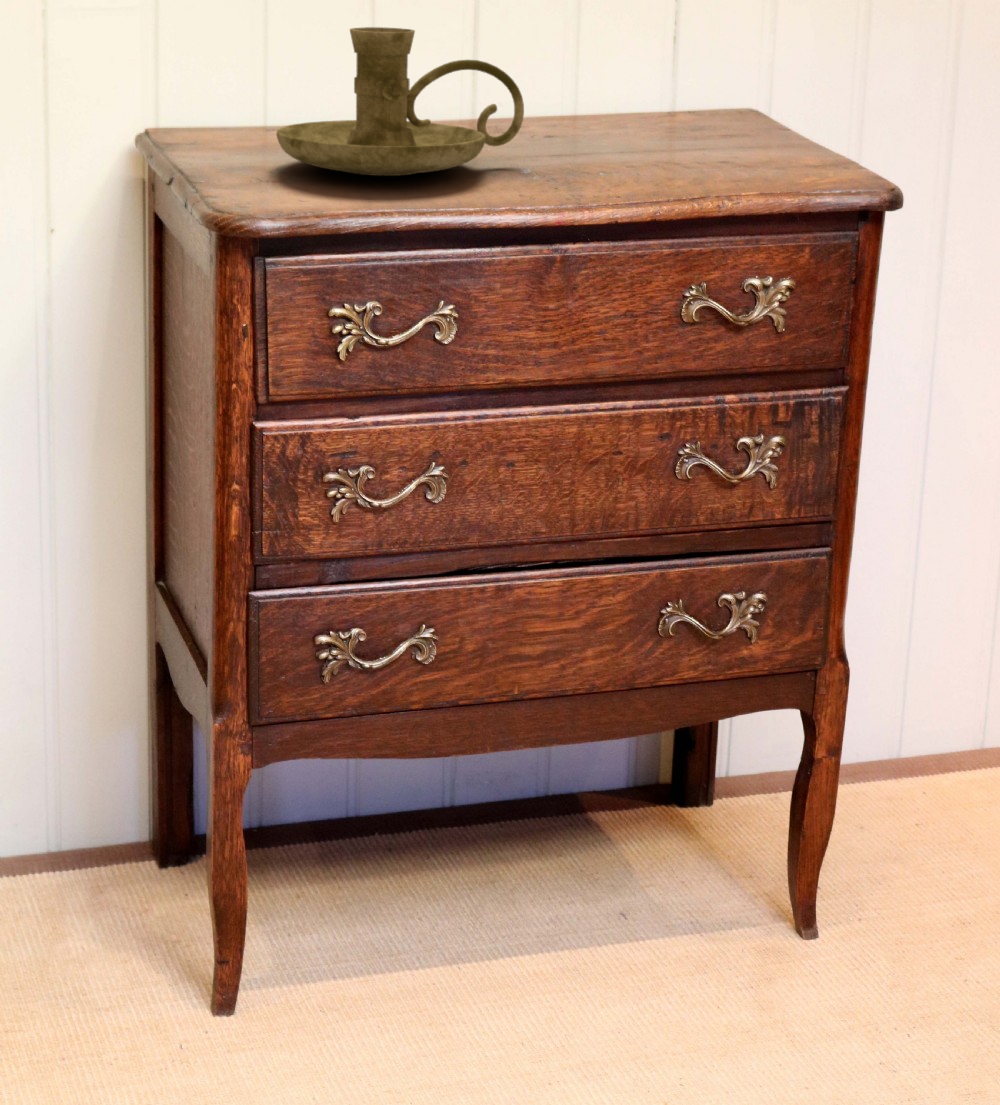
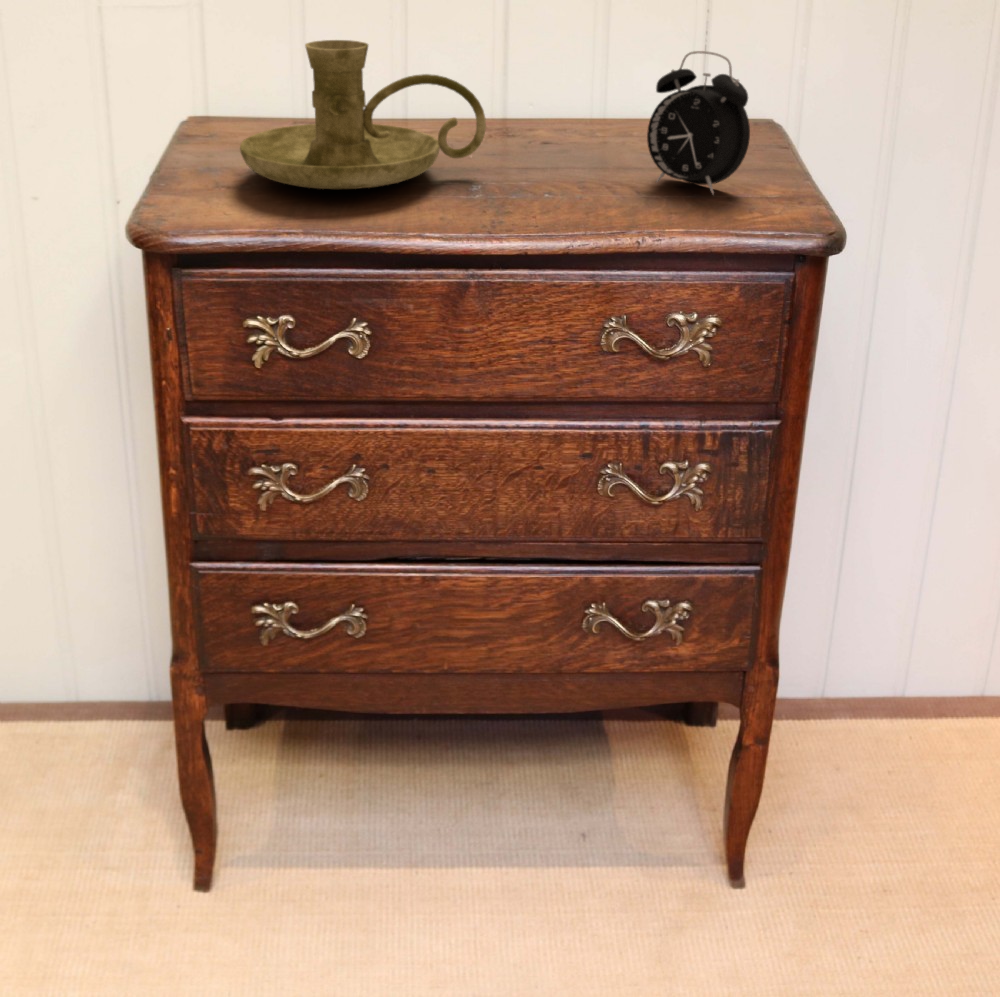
alarm clock: none [687,31,788,169] -> present [647,51,750,194]

